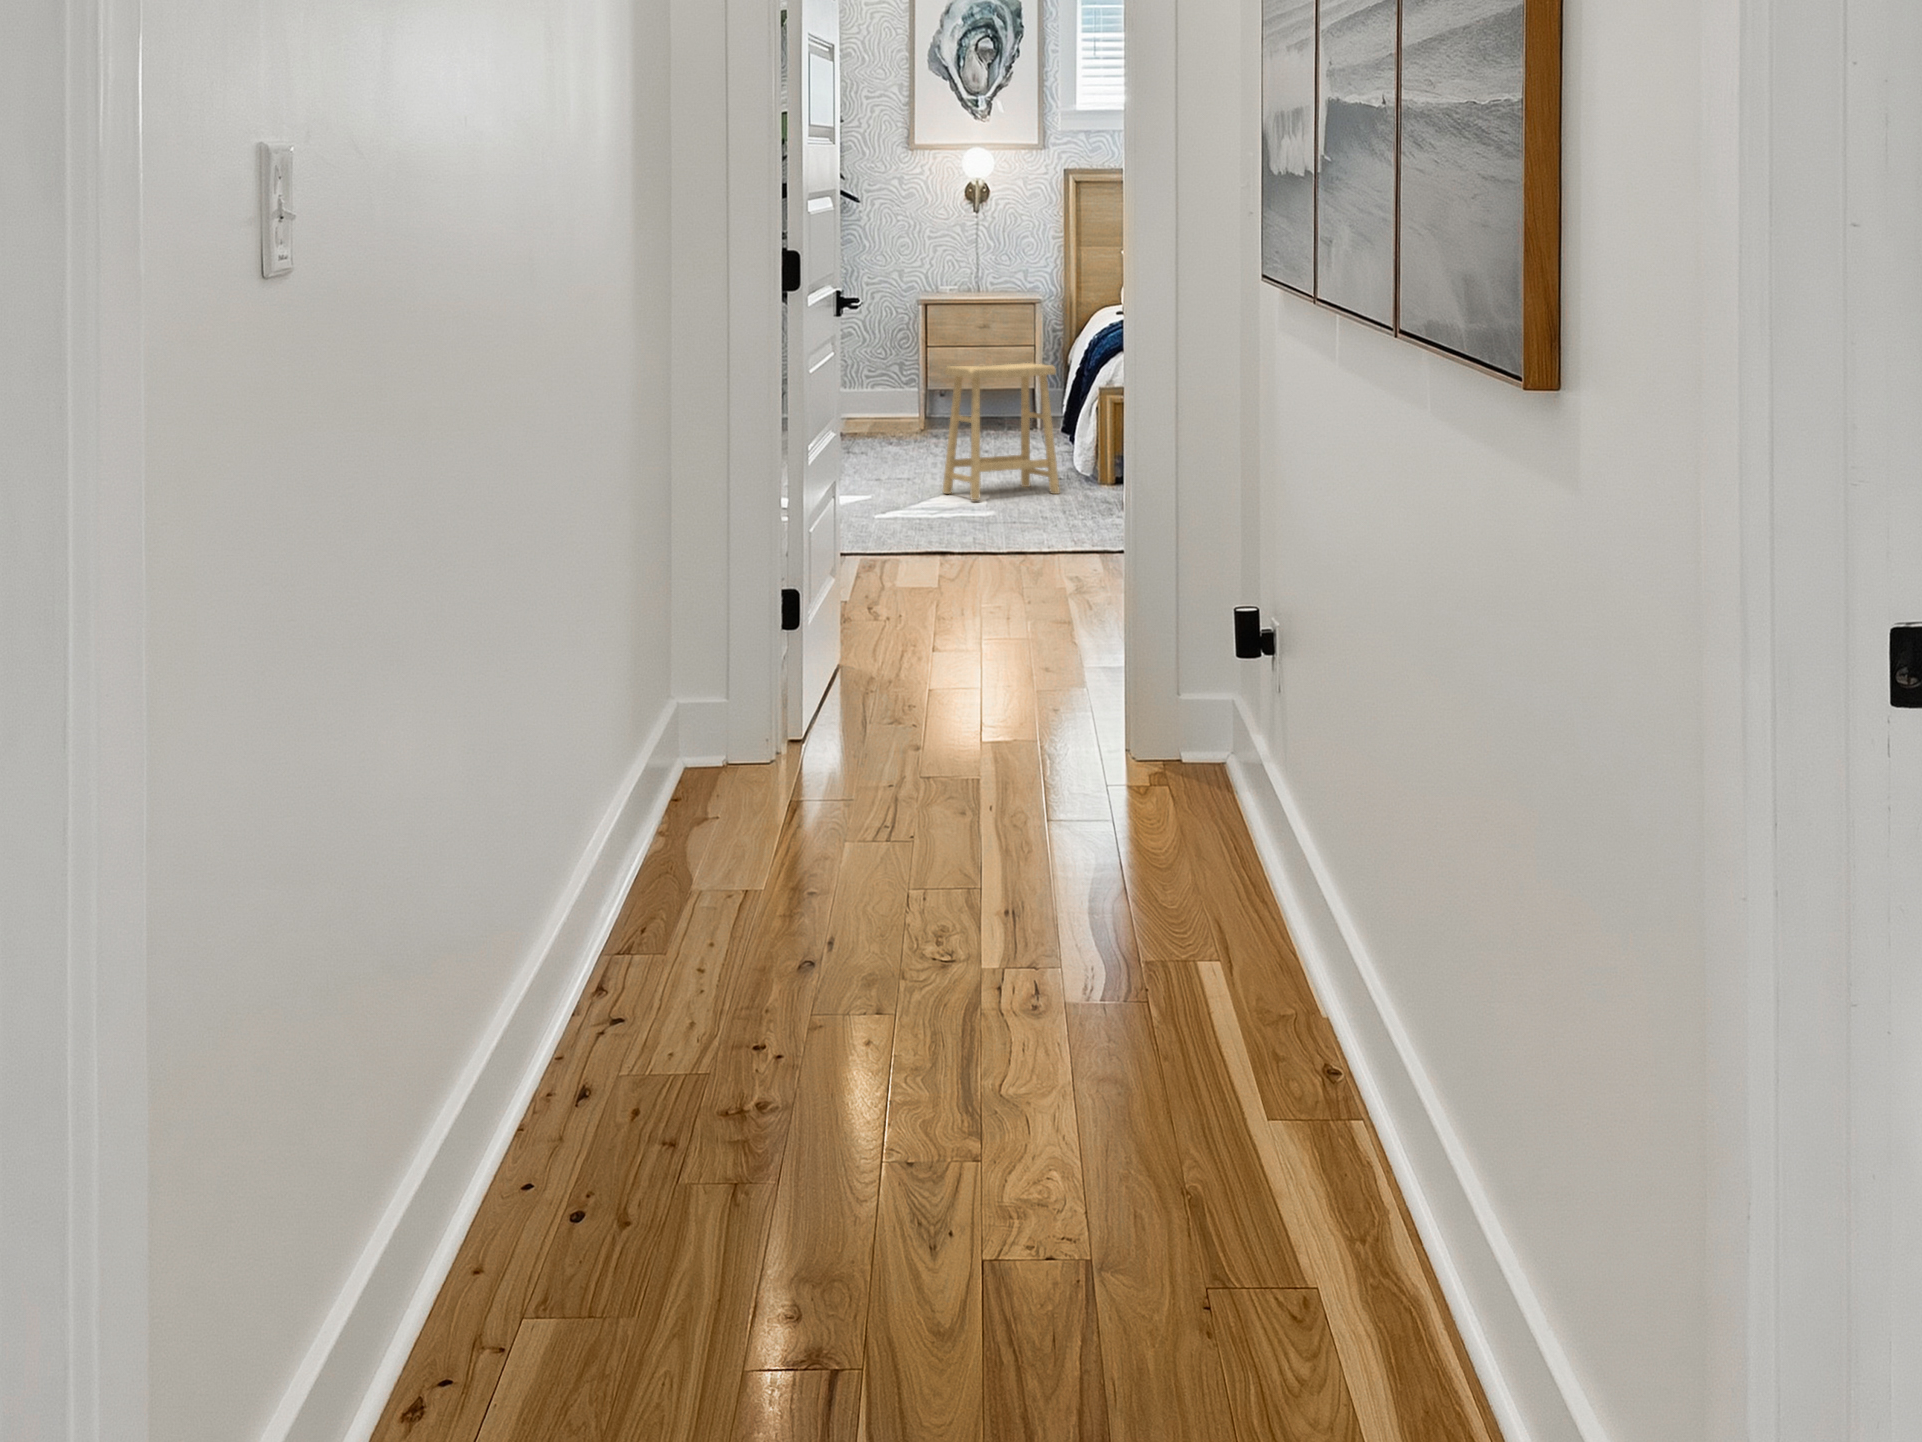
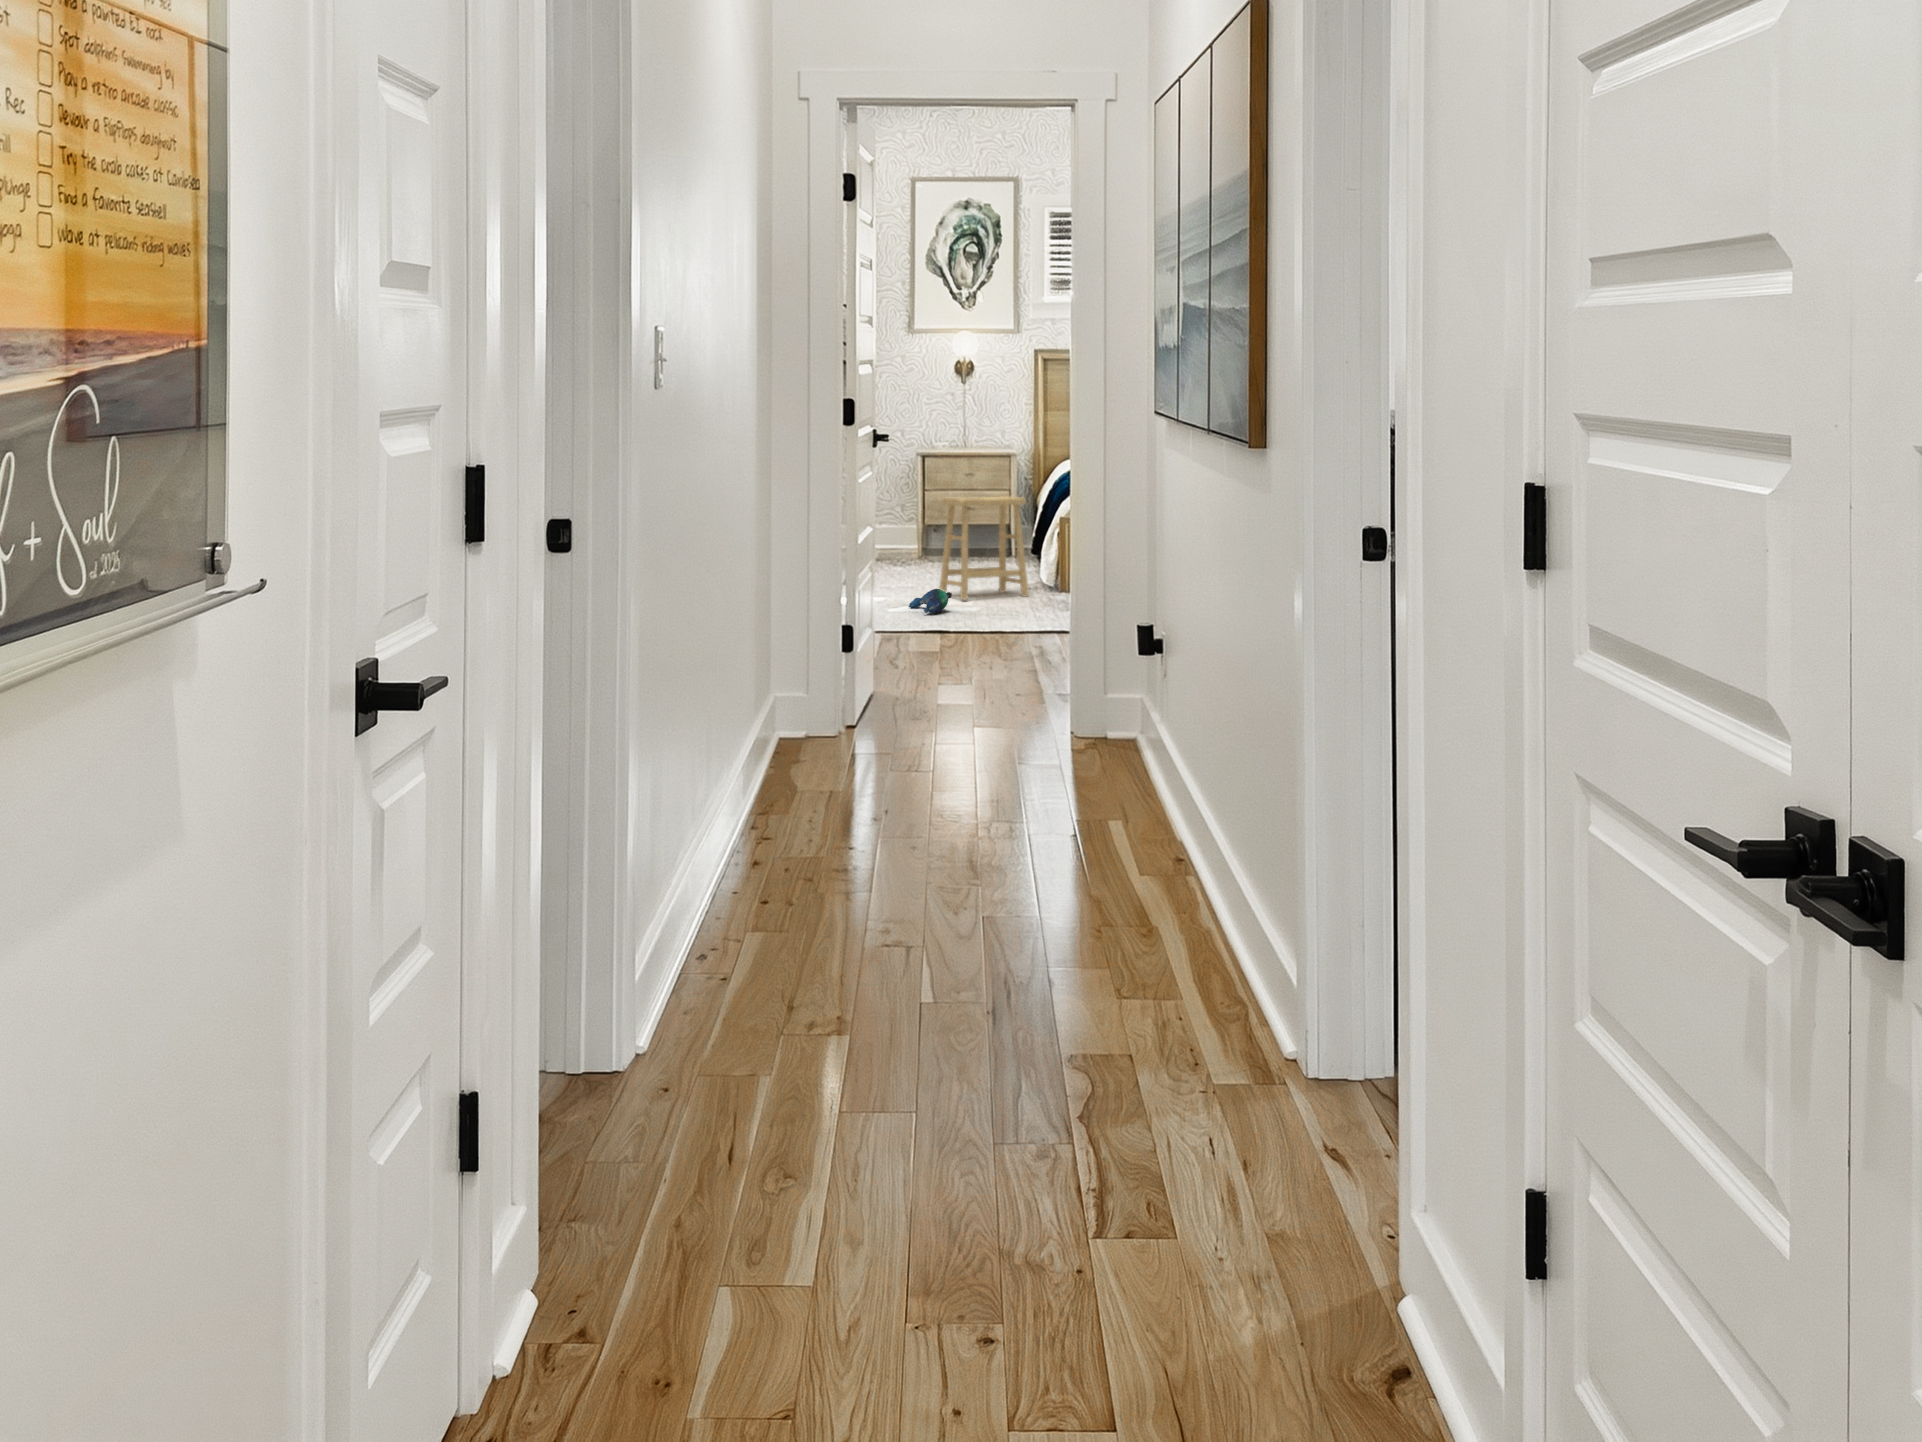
plush toy: none [902,489,958,523] -> present [909,589,952,613]

